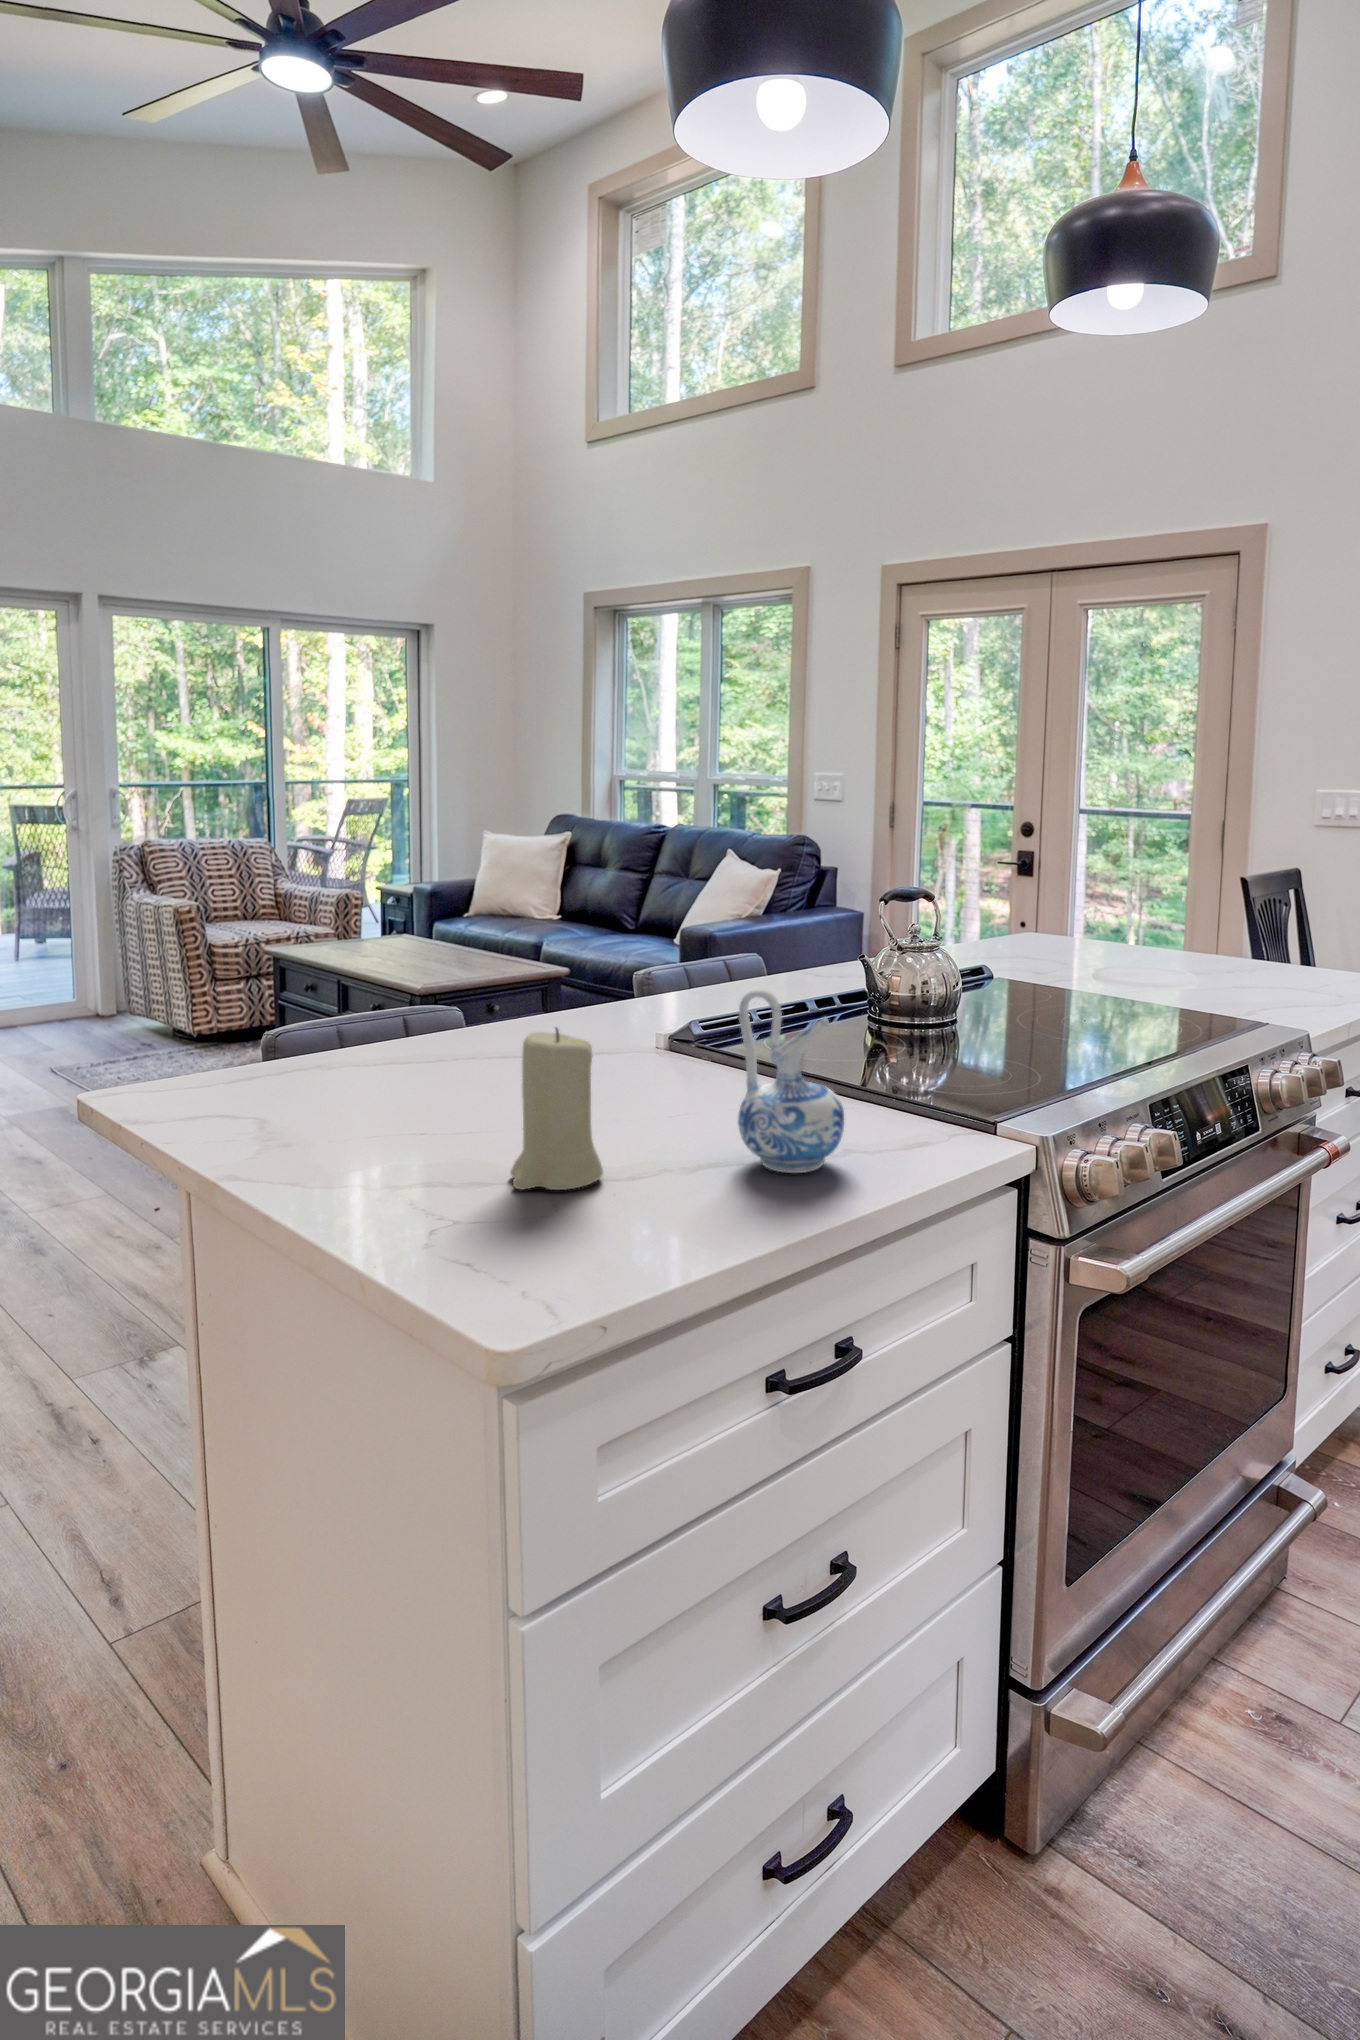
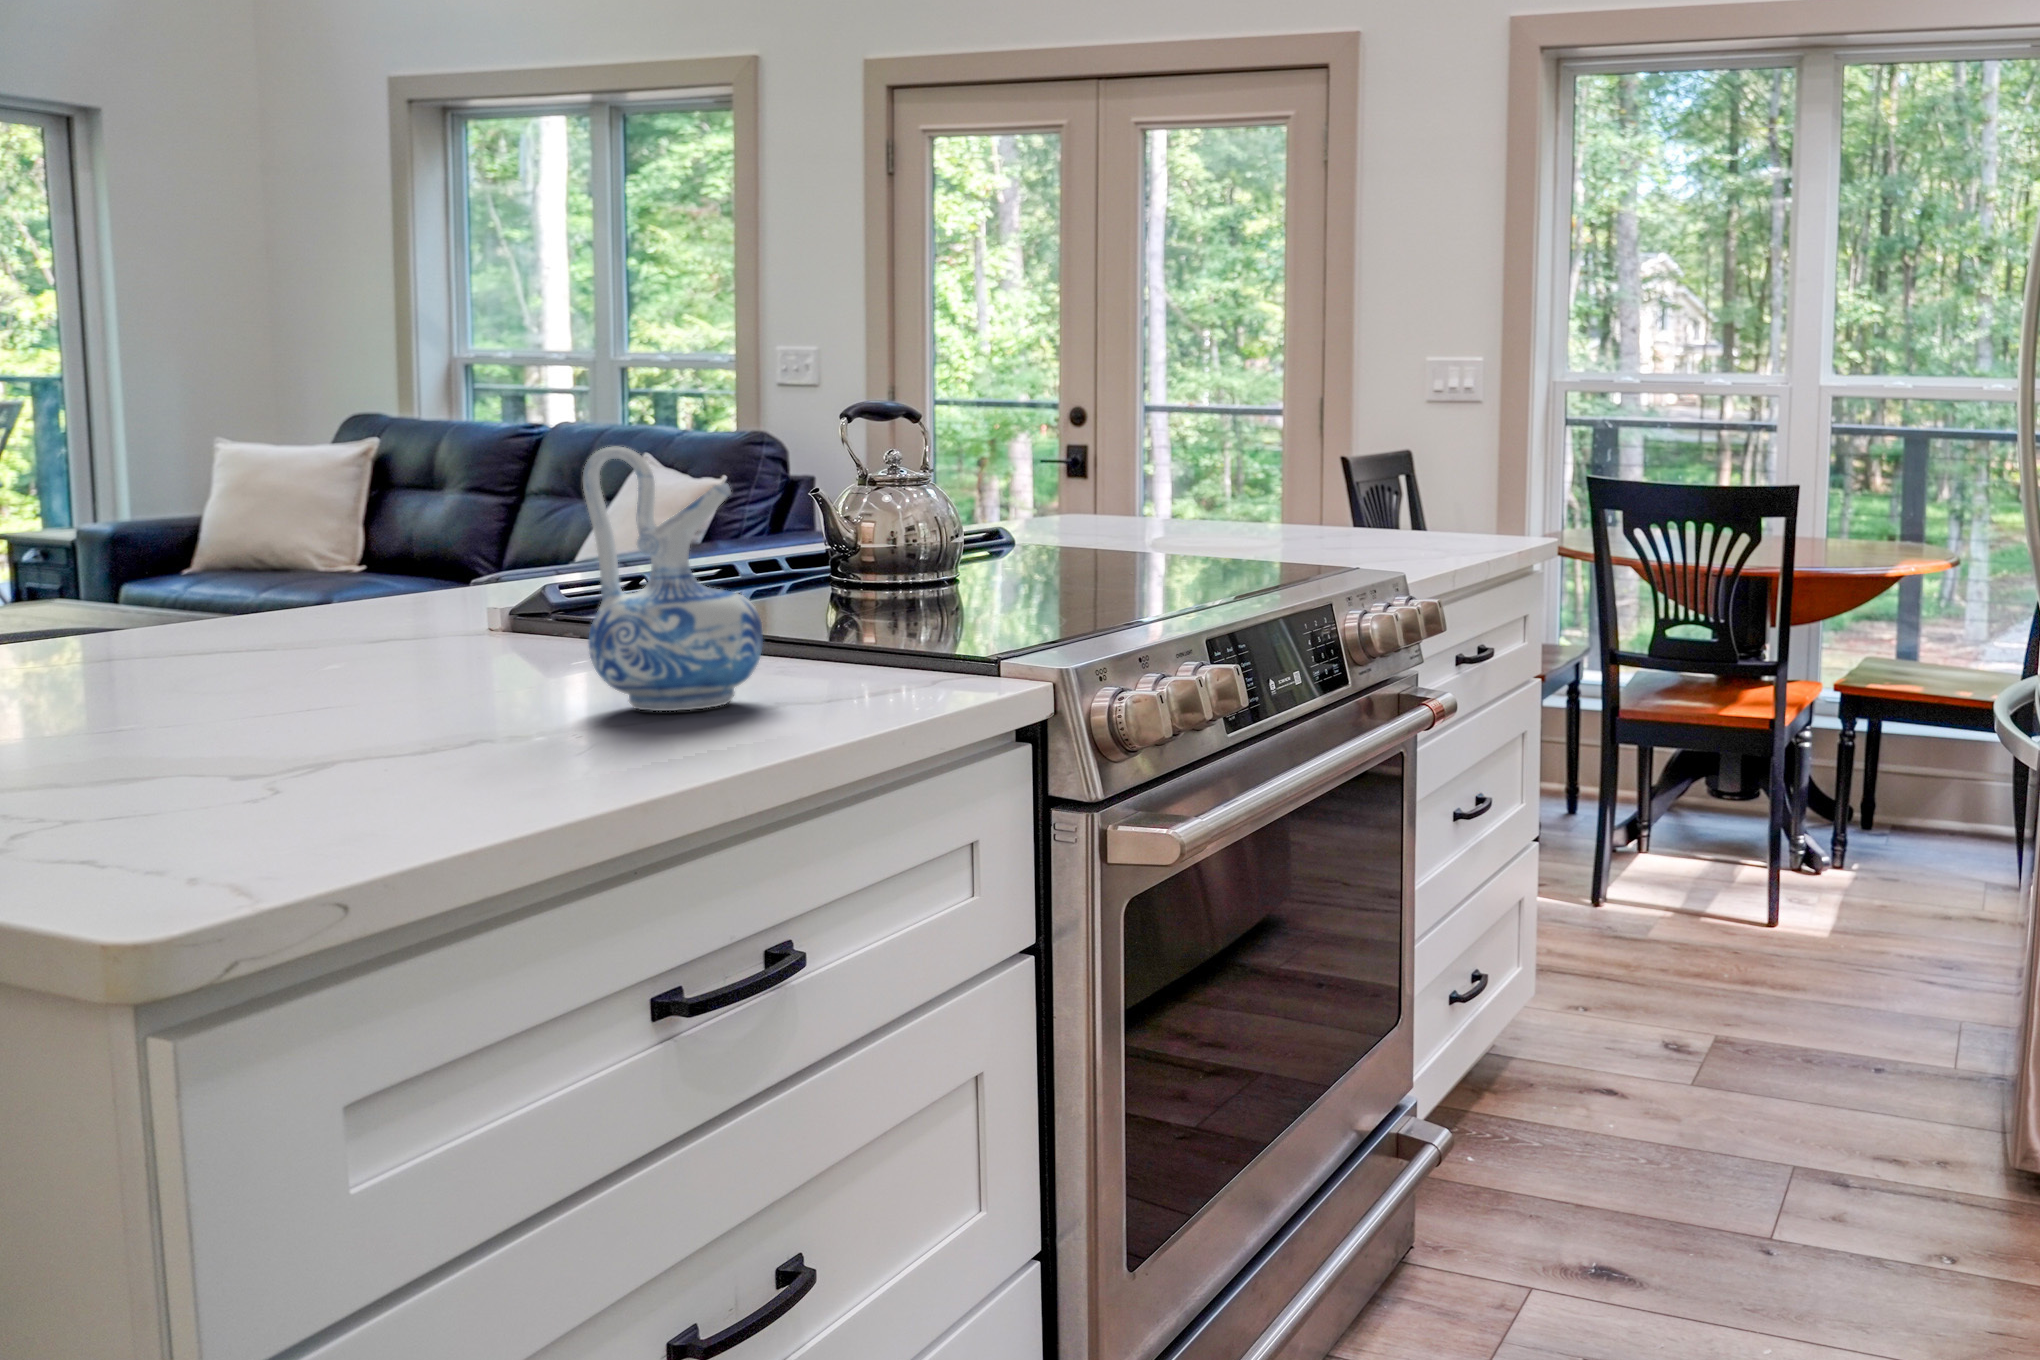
candle: present [510,1028,603,1190] -> none [154,495,341,756]

